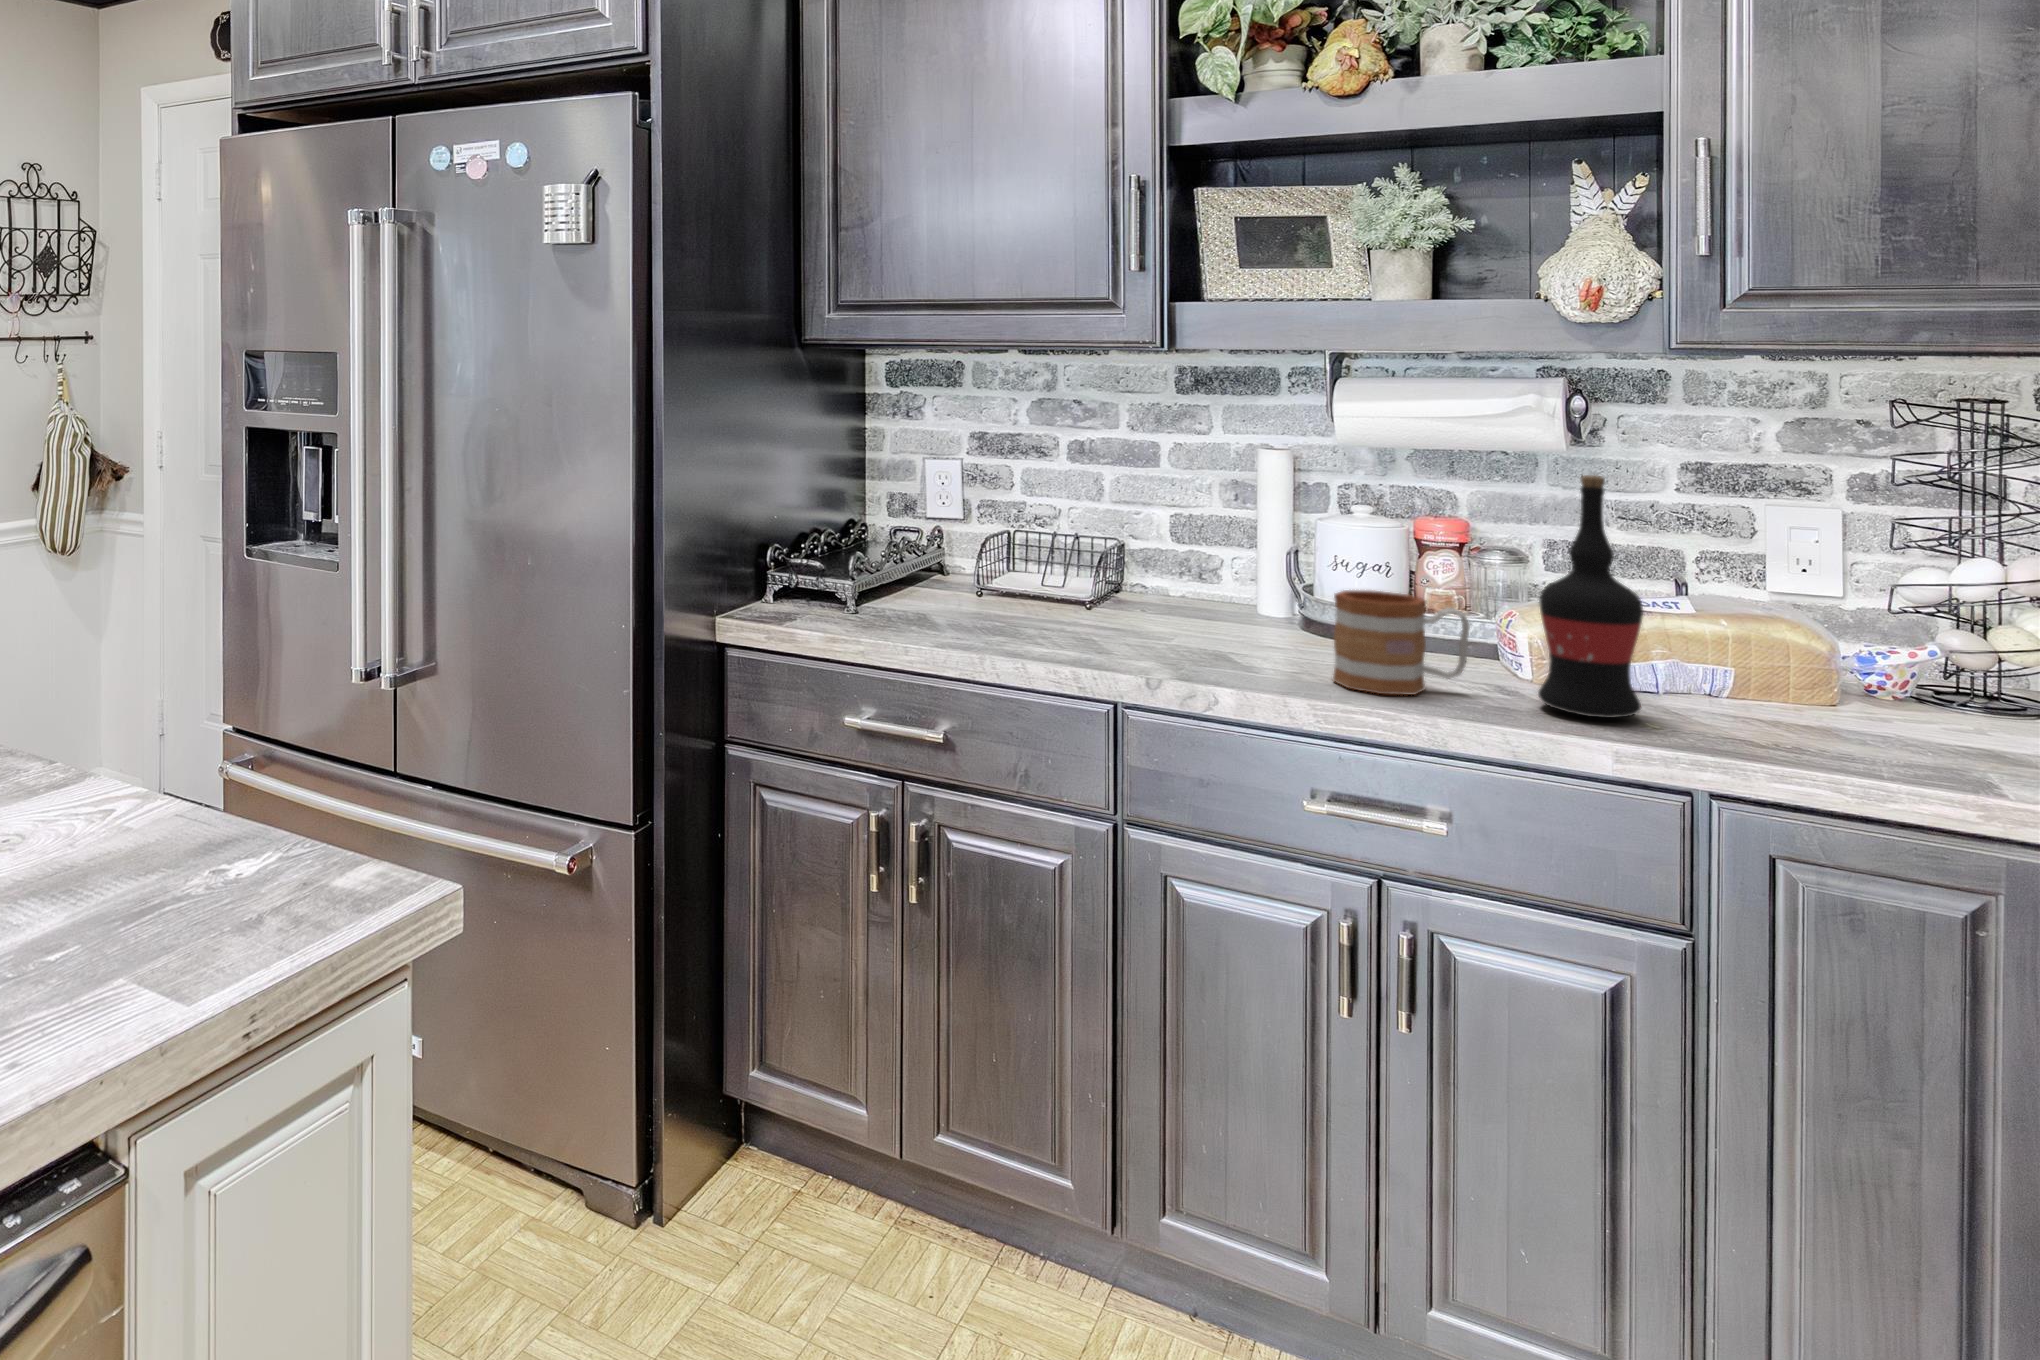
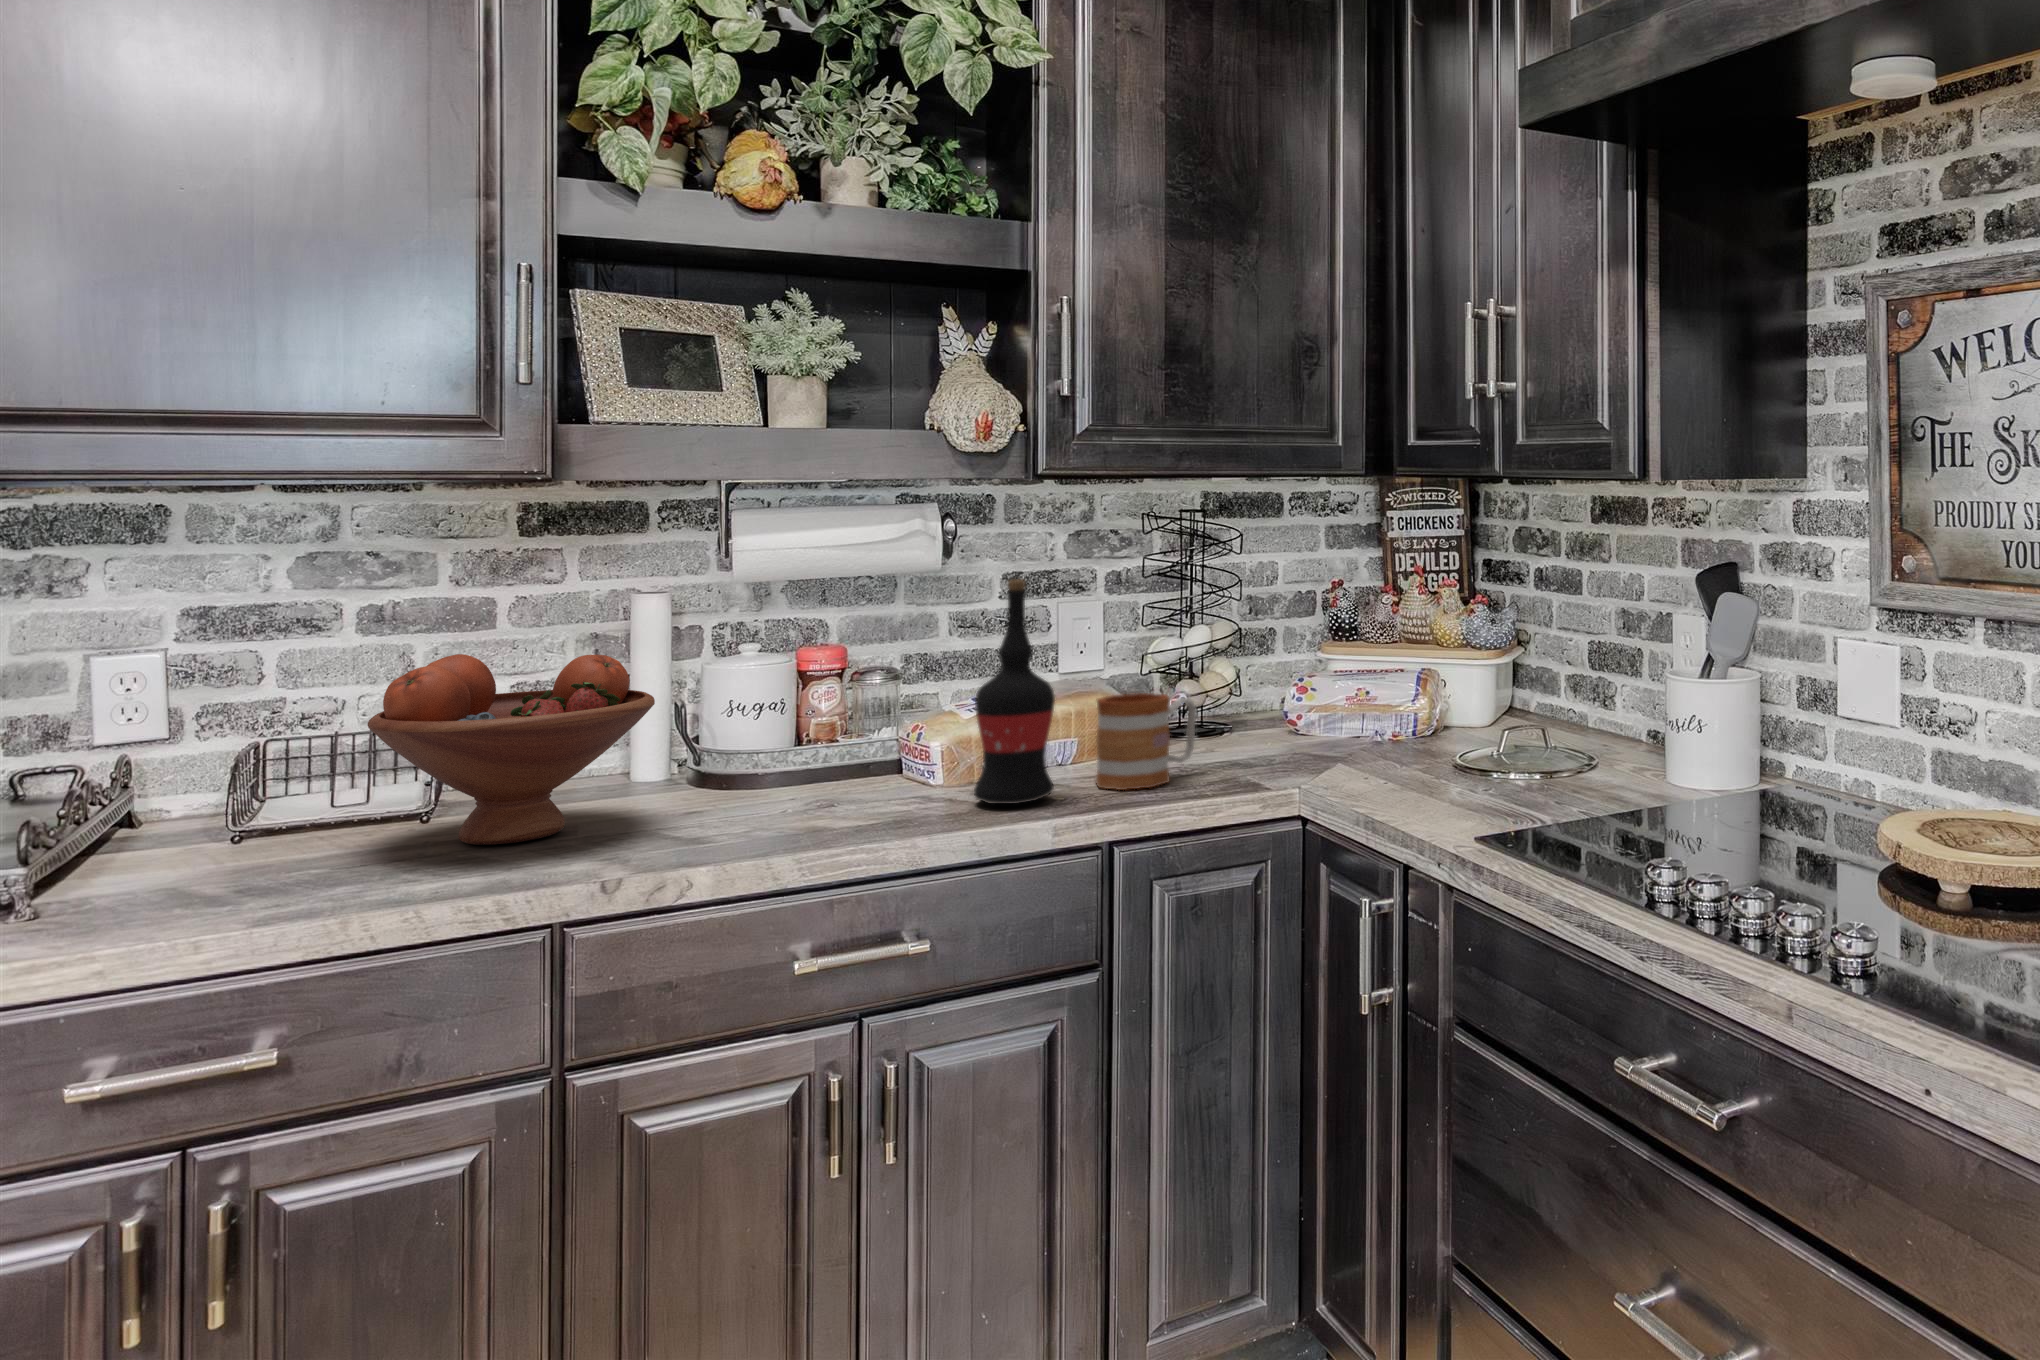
fruit bowl: none [1029,485,1238,638] -> present [368,654,655,845]
mug: present [1333,590,1470,695] -> present [1096,693,1196,790]

